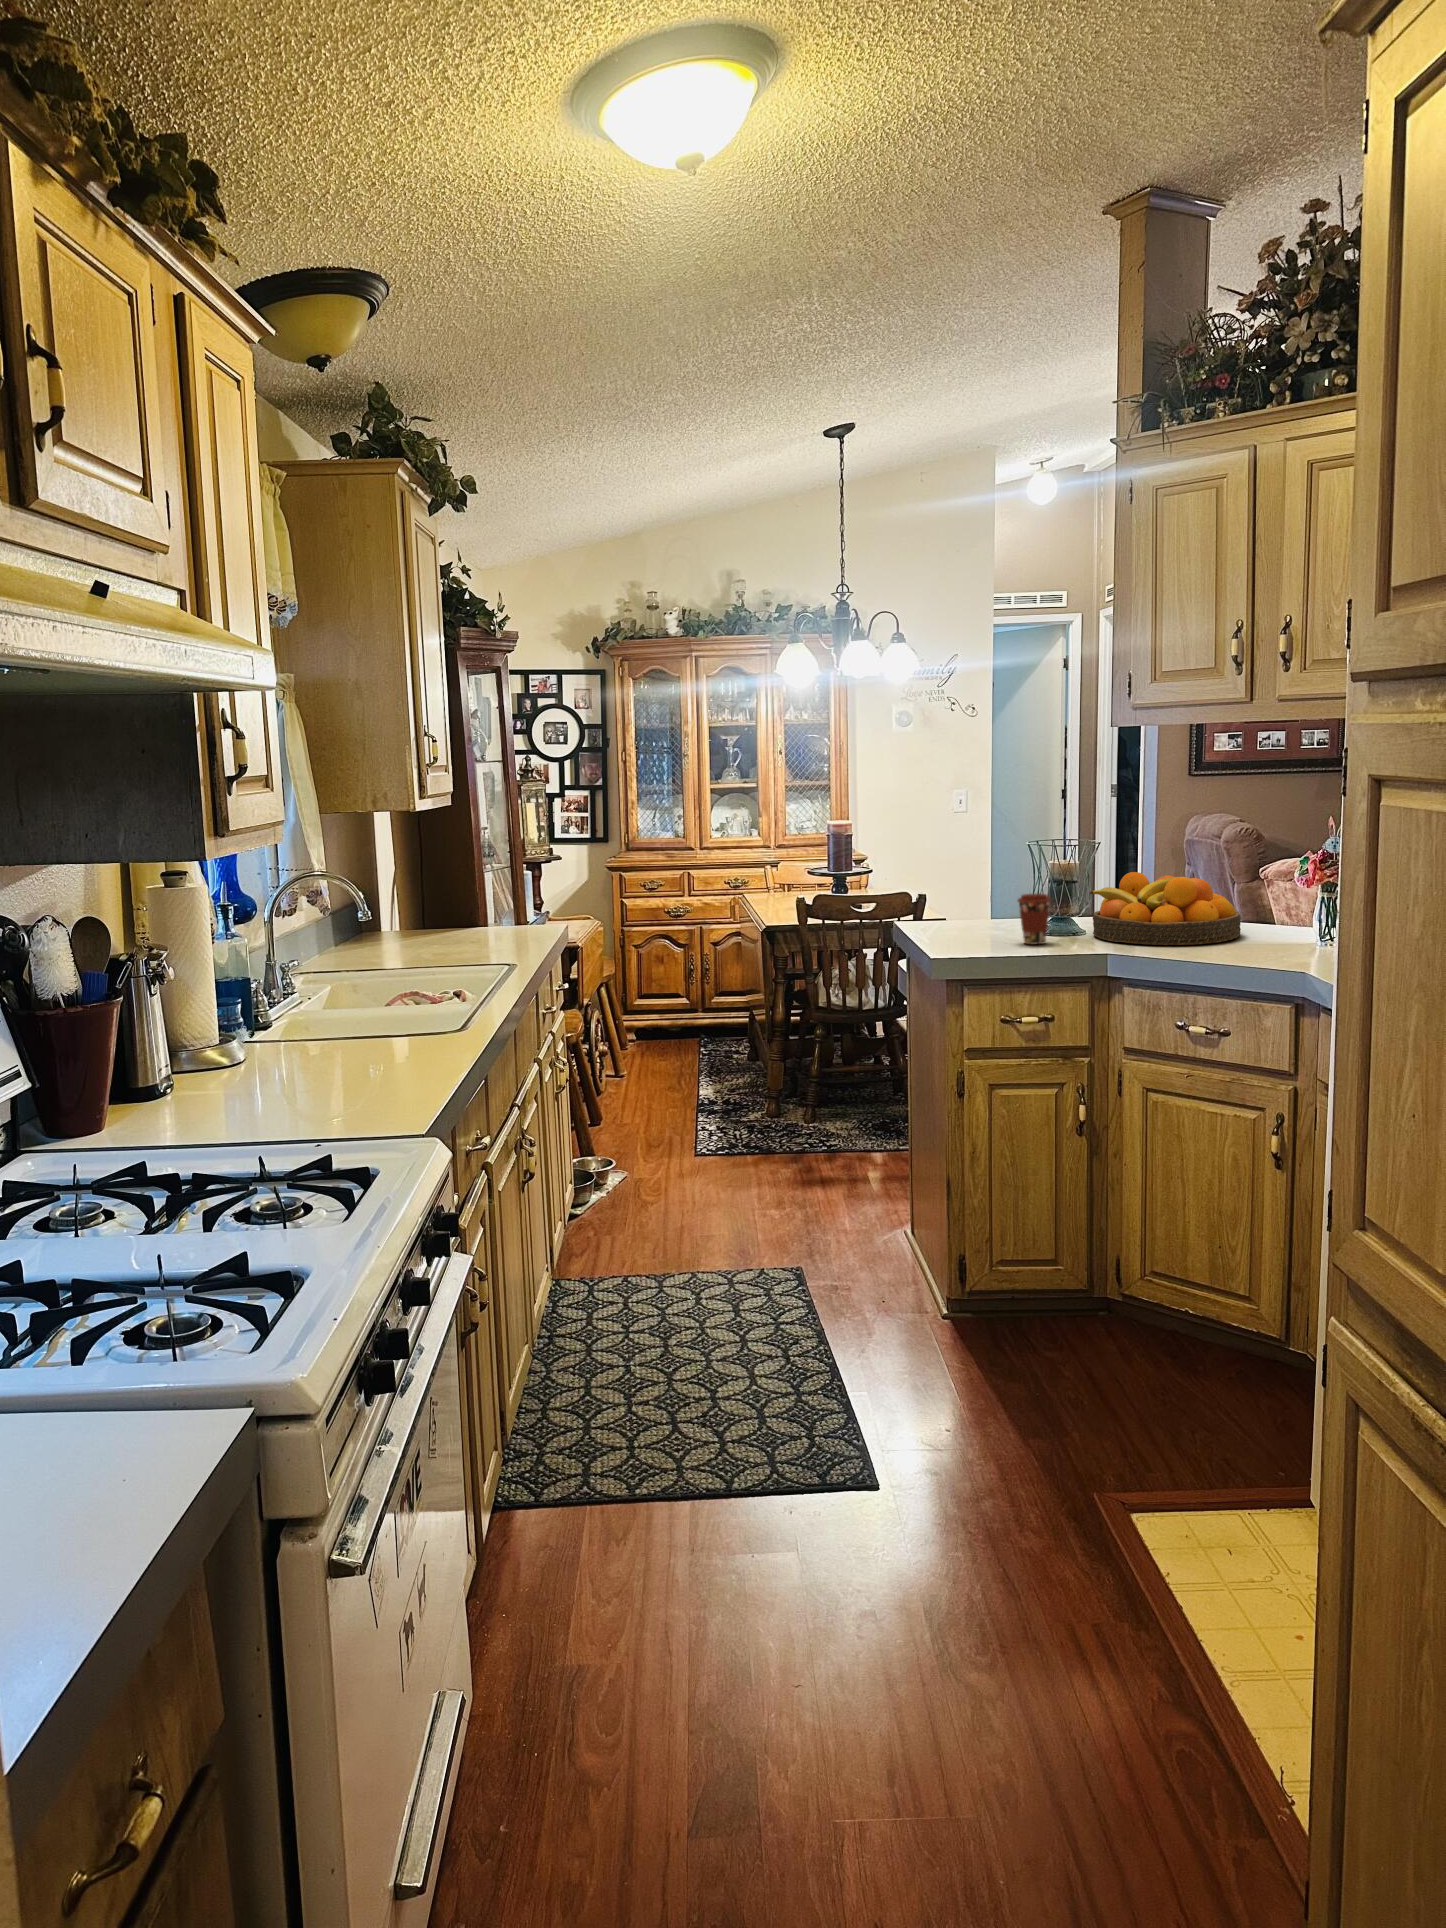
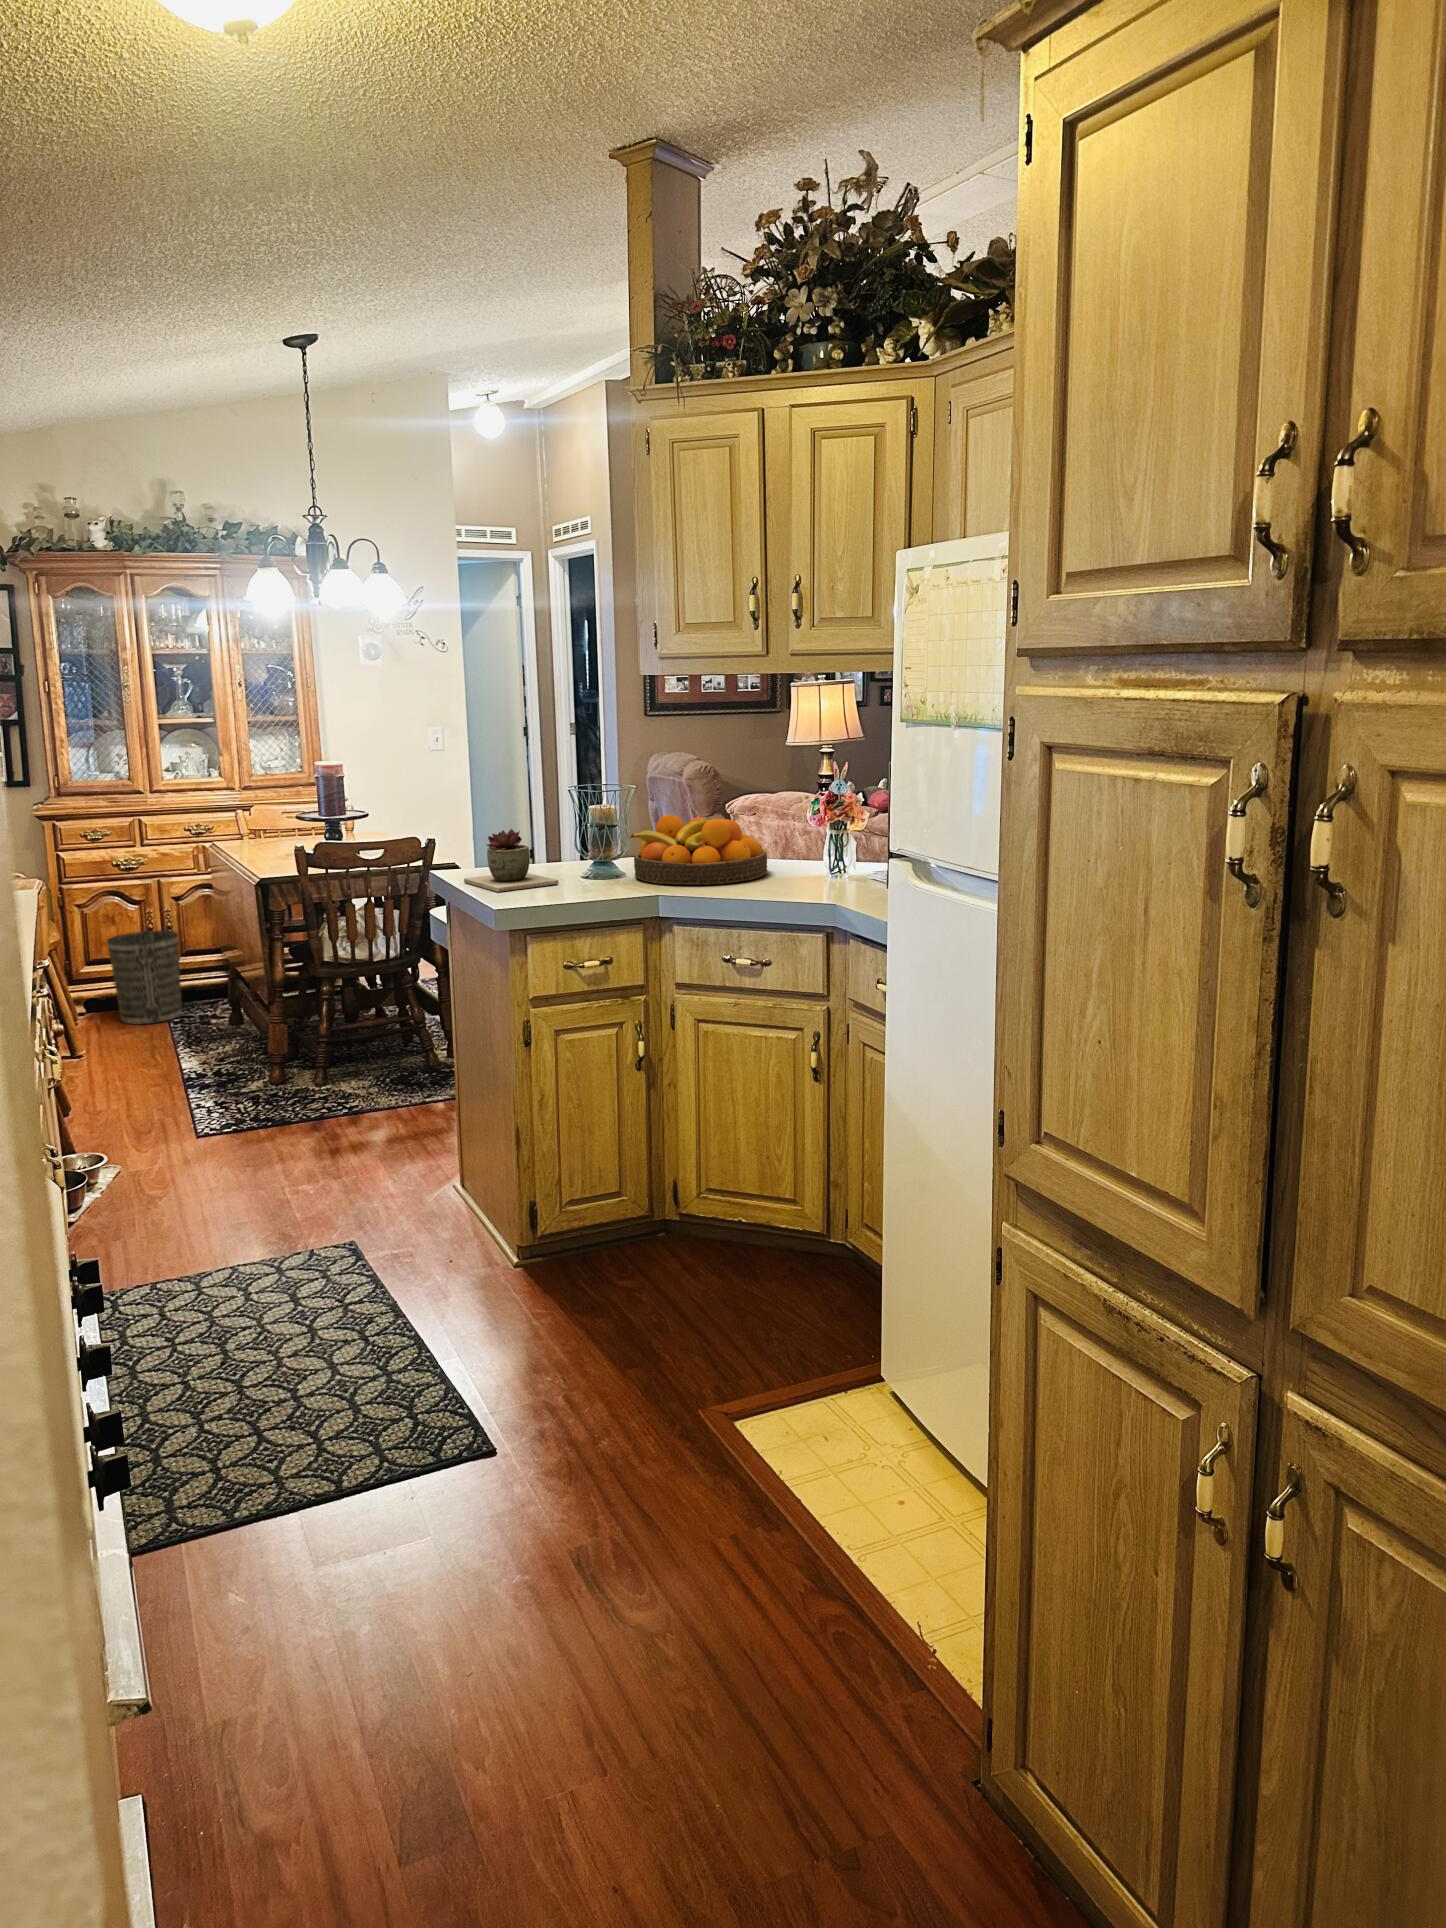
succulent plant: none [922,882,1013,942] -> present [464,829,559,892]
coffee cup: present [1018,894,1051,945] -> none [565,839,599,890]
wastebasket: none [655,969,713,1051] -> present [107,930,182,1025]

